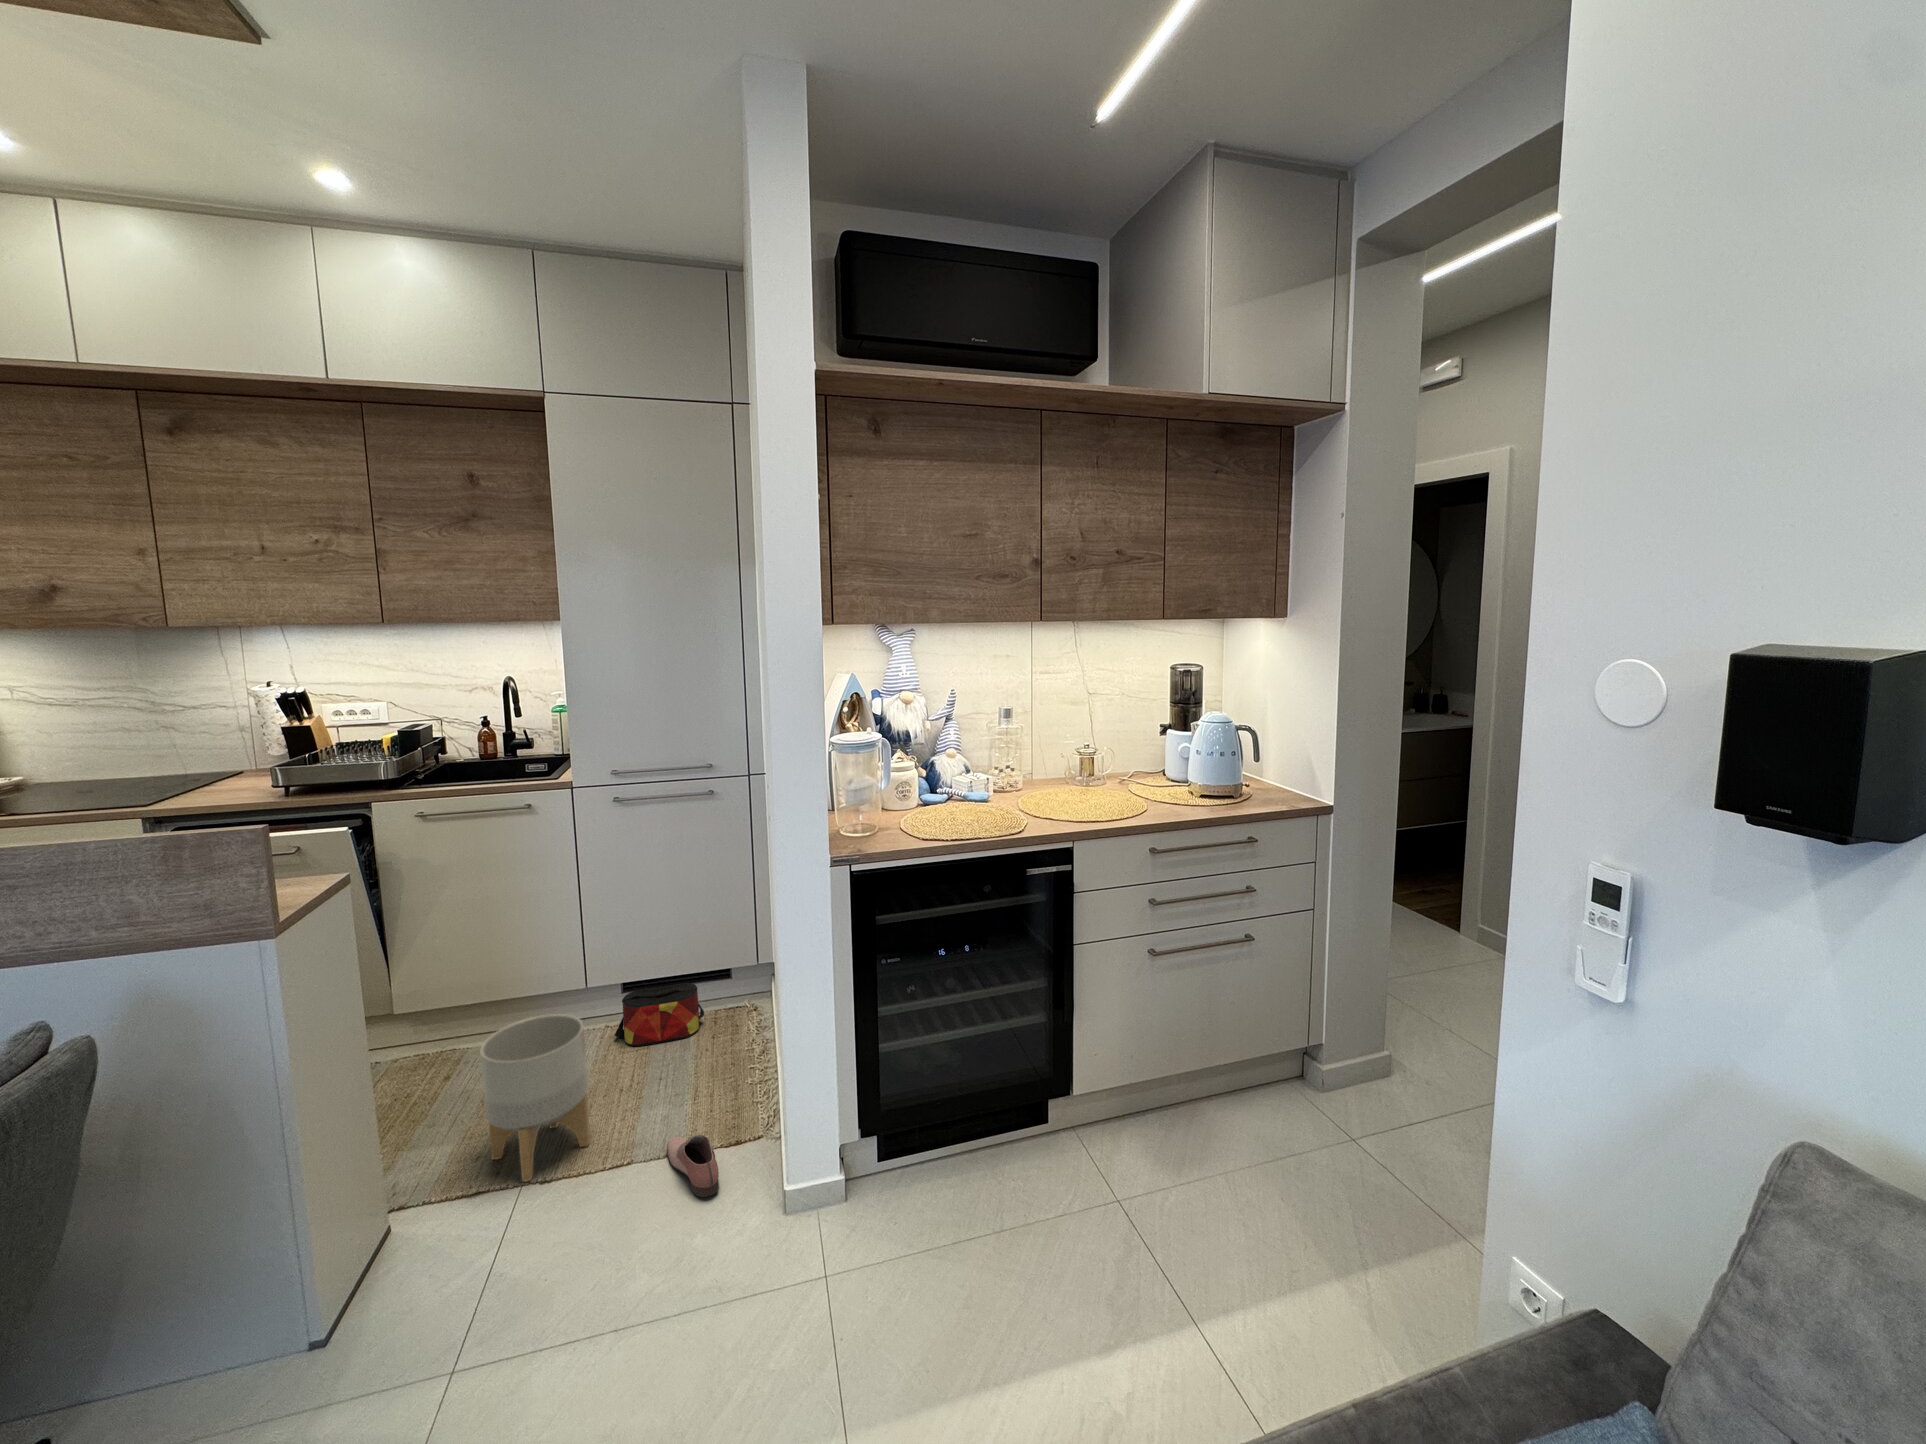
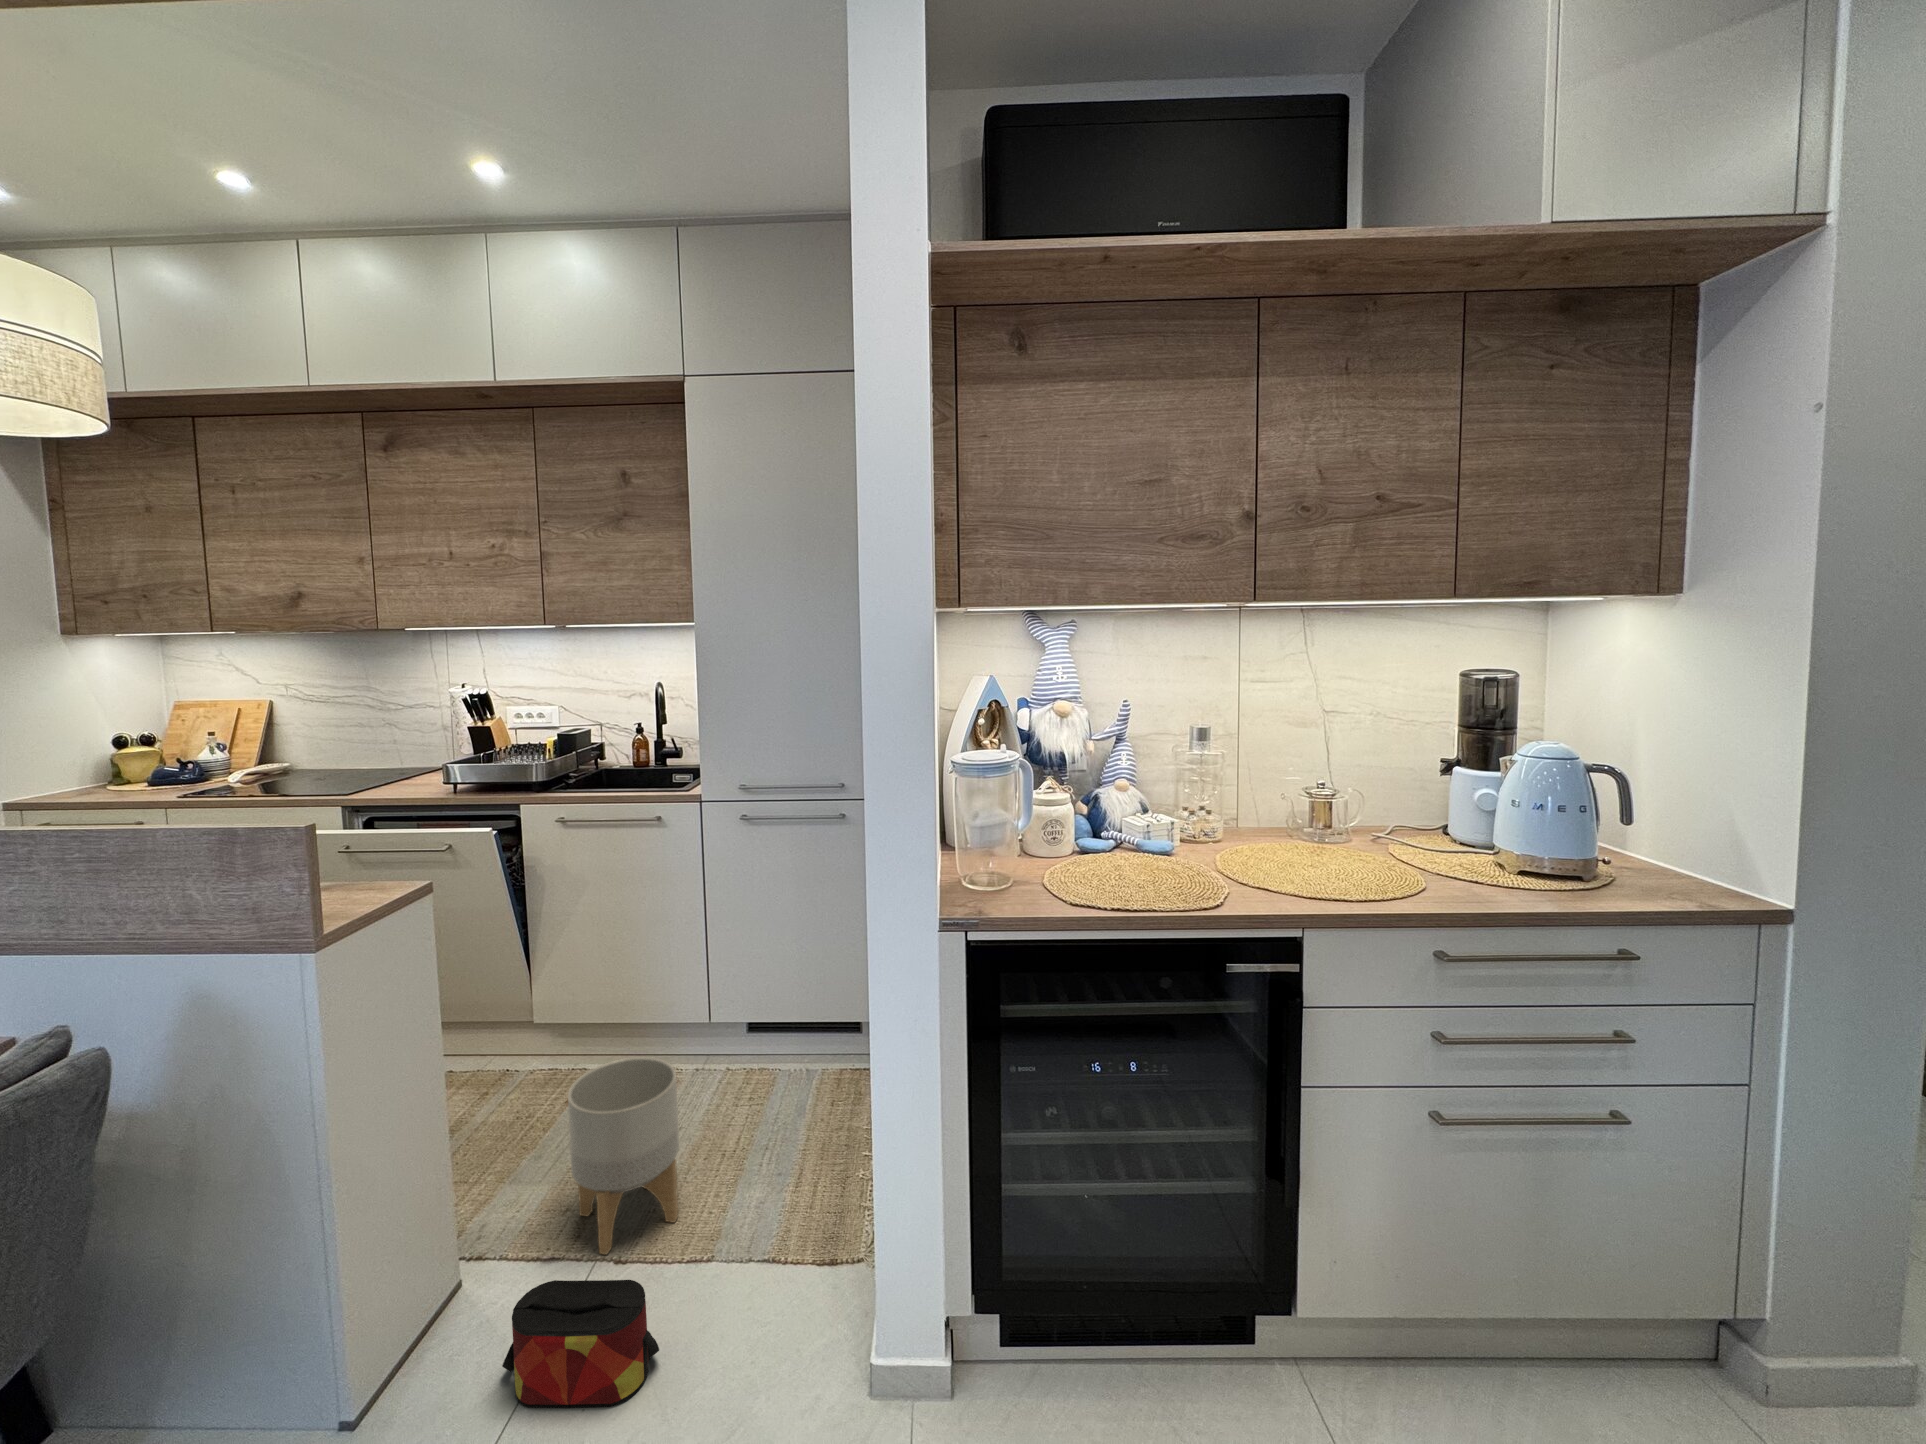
bag: present [615,983,704,1046] -> present [502,1280,659,1409]
shoe: present [667,1135,719,1197] -> none [752,1236,800,1336]

